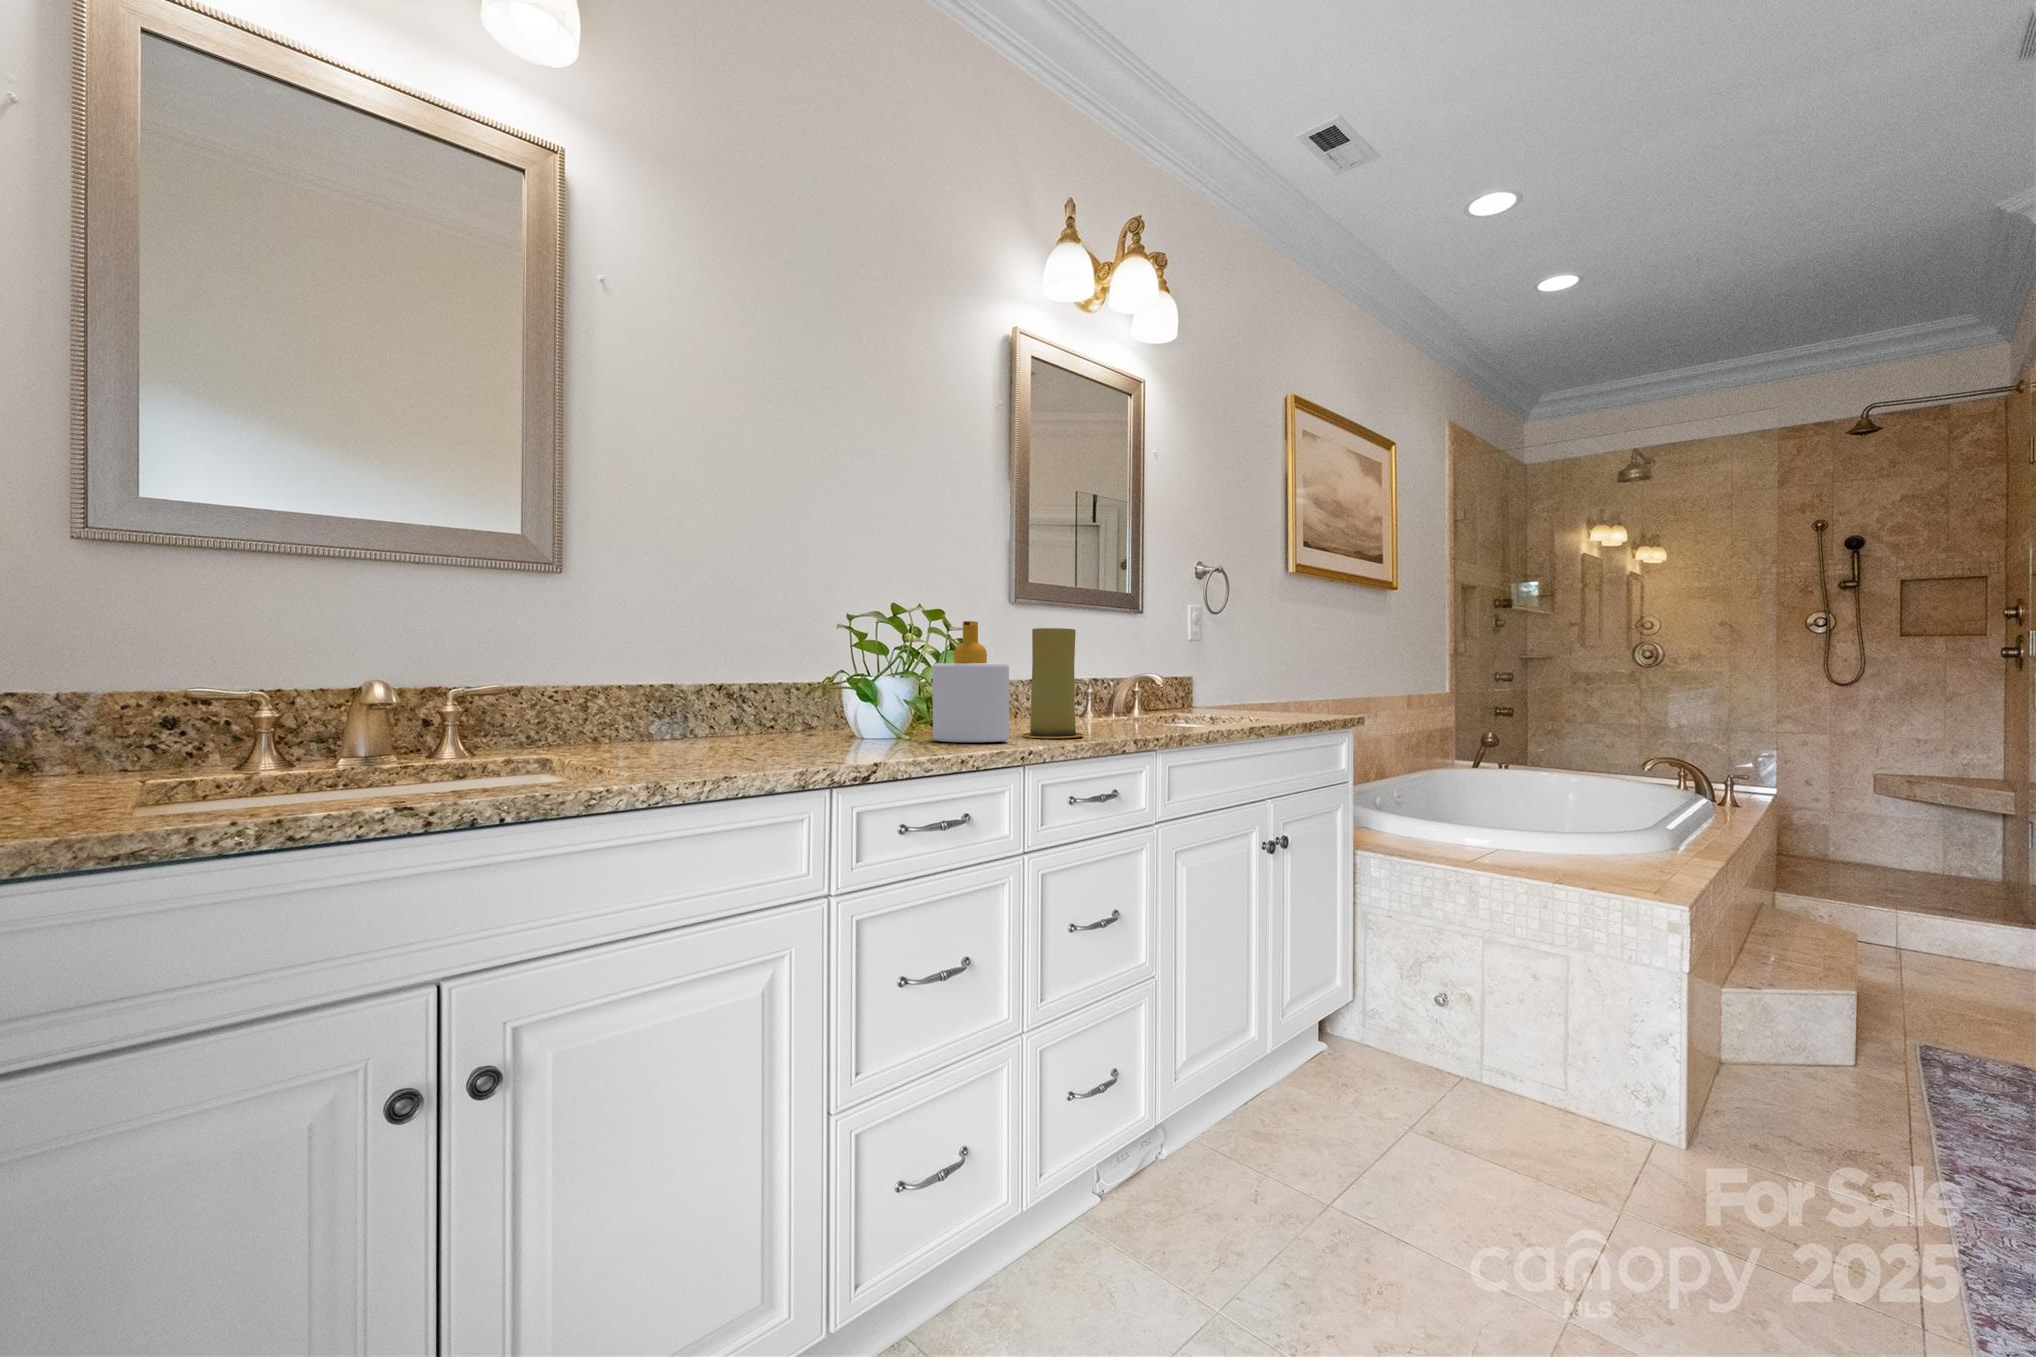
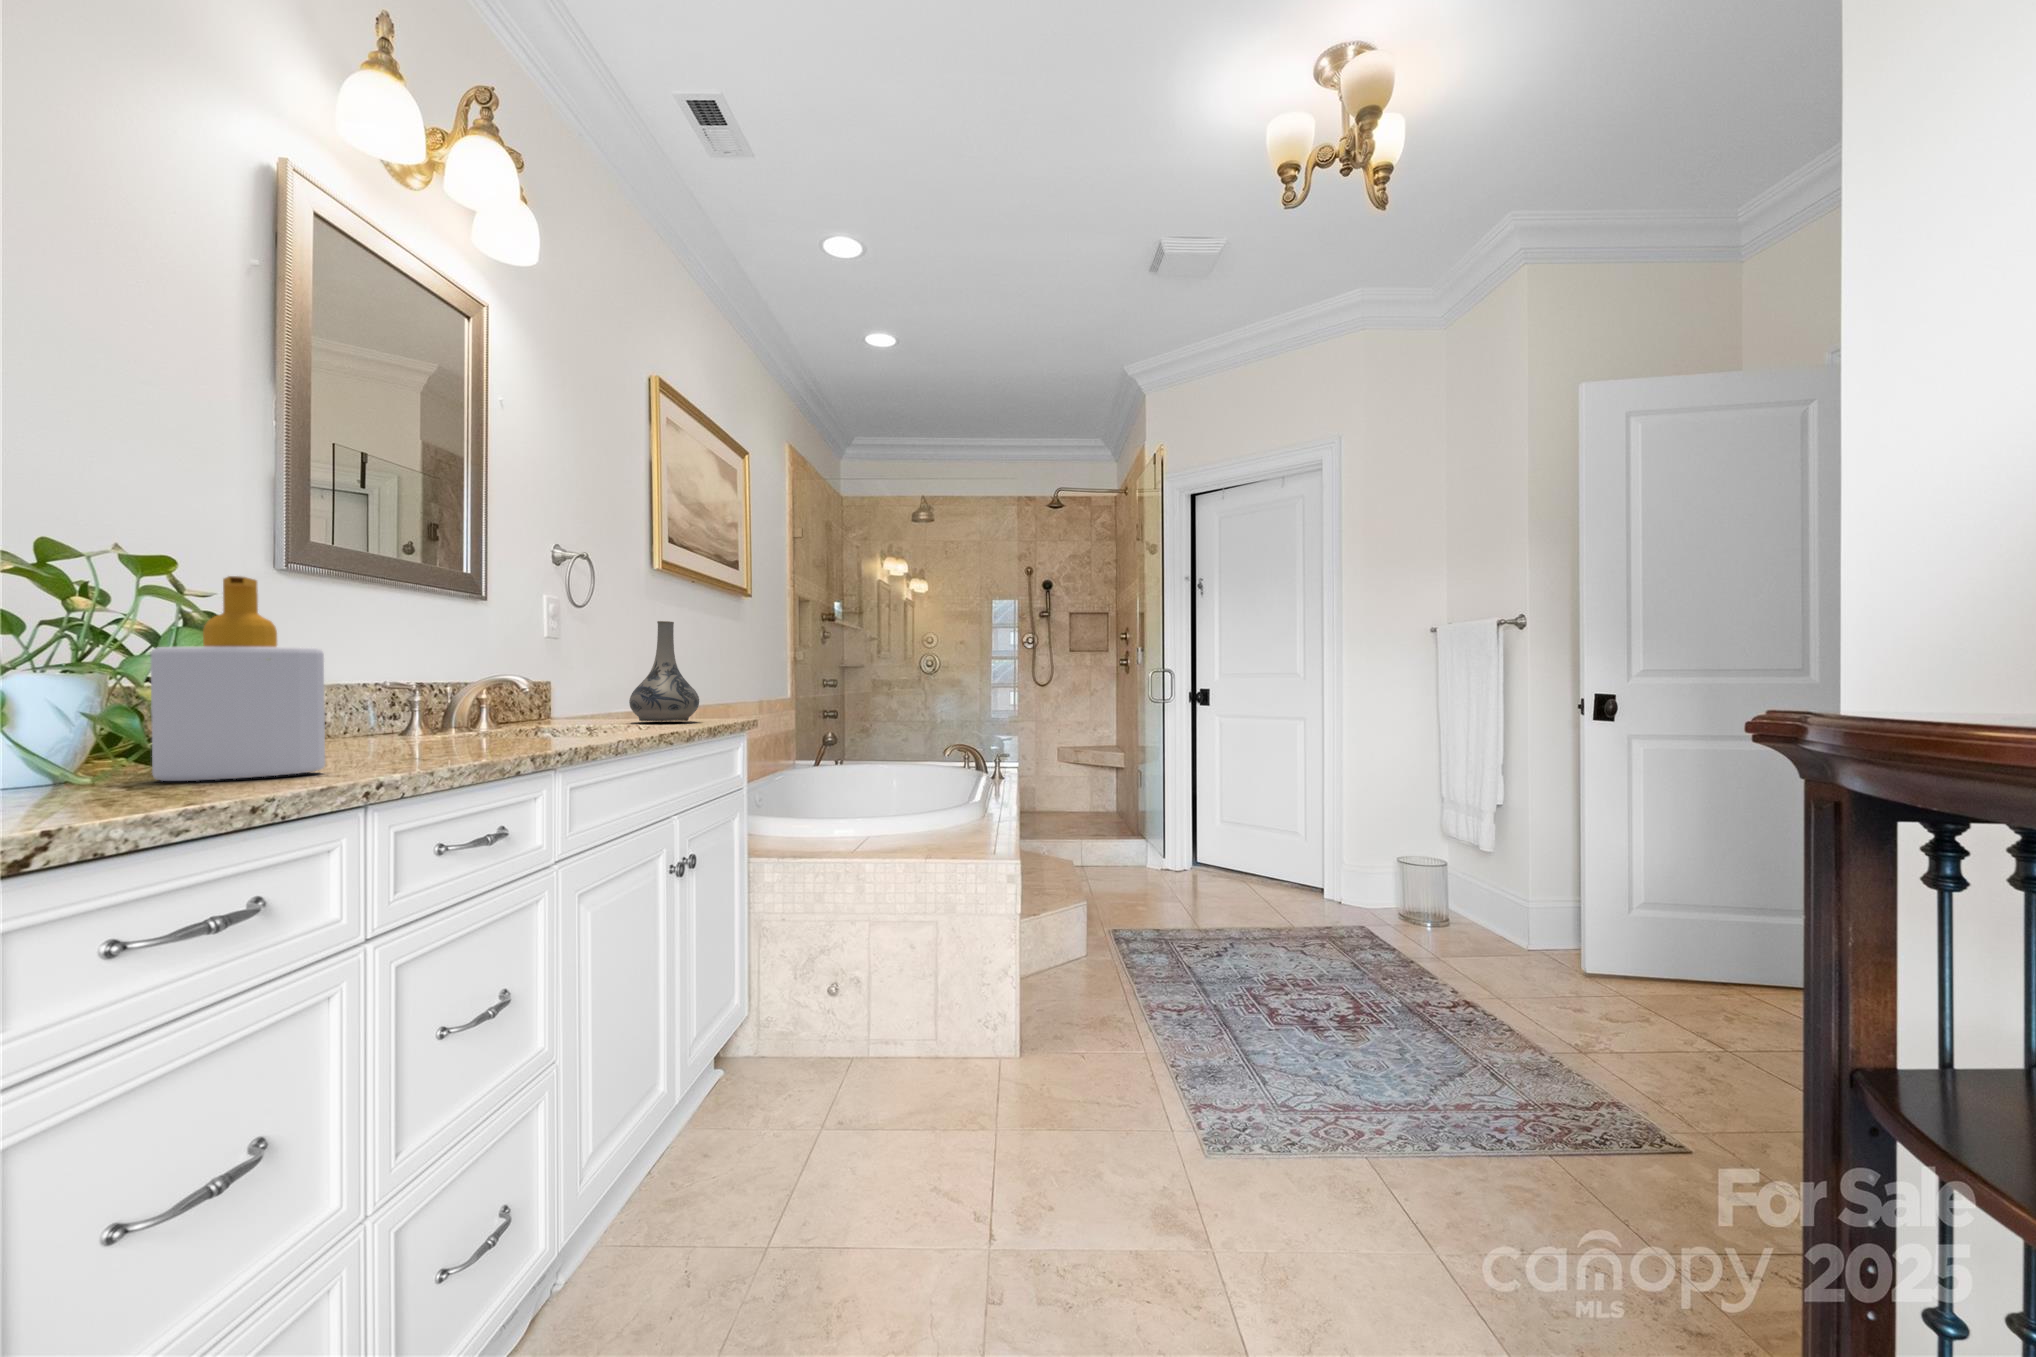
decorative vase: none [1248,625,1308,715] -> present [629,621,699,721]
candle: present [1022,628,1084,738] -> none [335,599,448,764]

